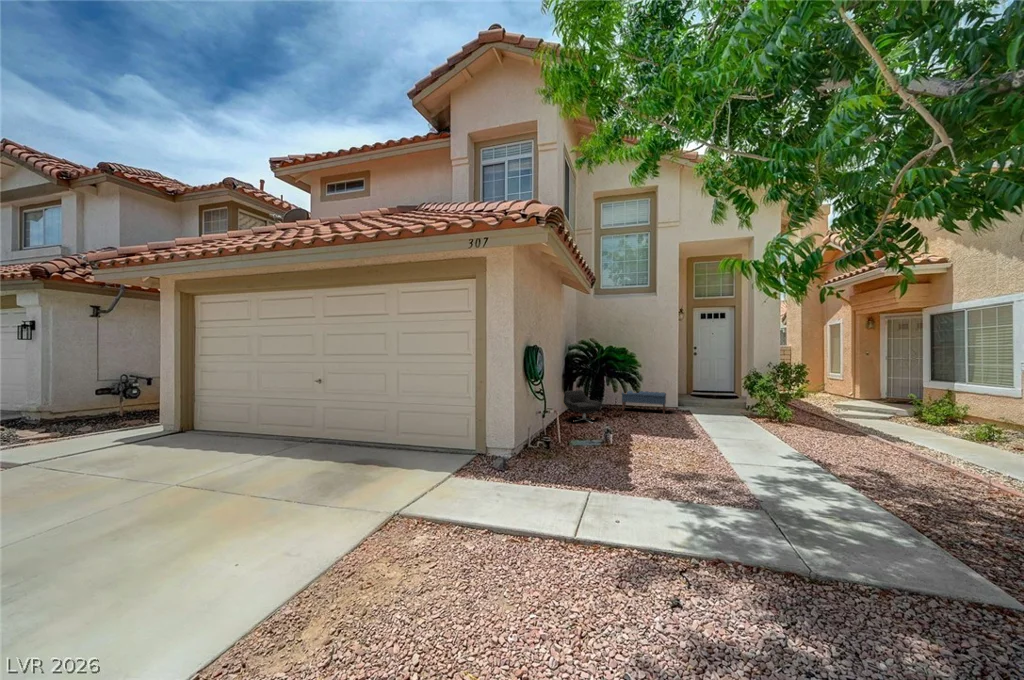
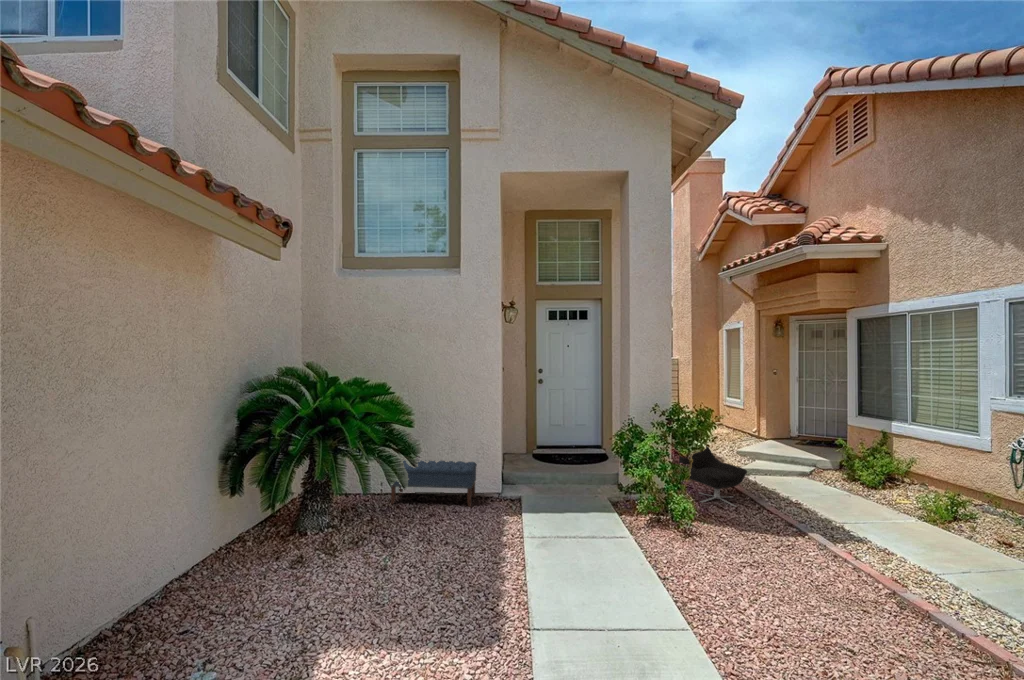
lounge chair: present [564,390,602,423] -> present [679,446,747,506]

